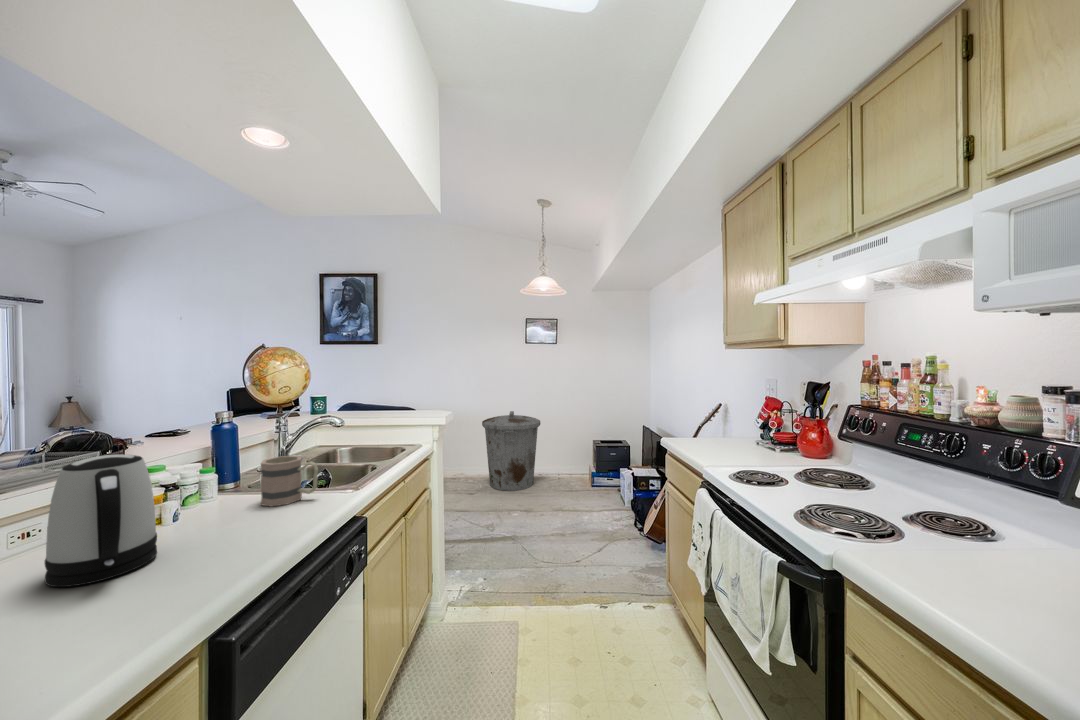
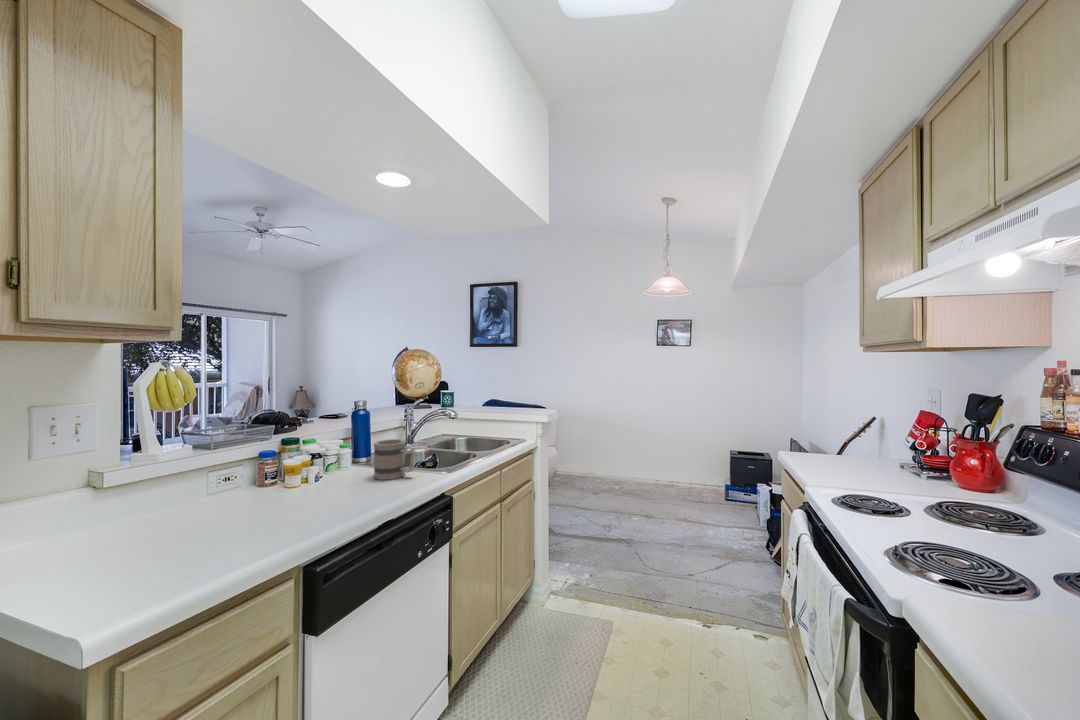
trash can: present [482,411,540,491] -> none [606,411,666,491]
kettle: present [45,455,157,587] -> none [219,429,288,520]

